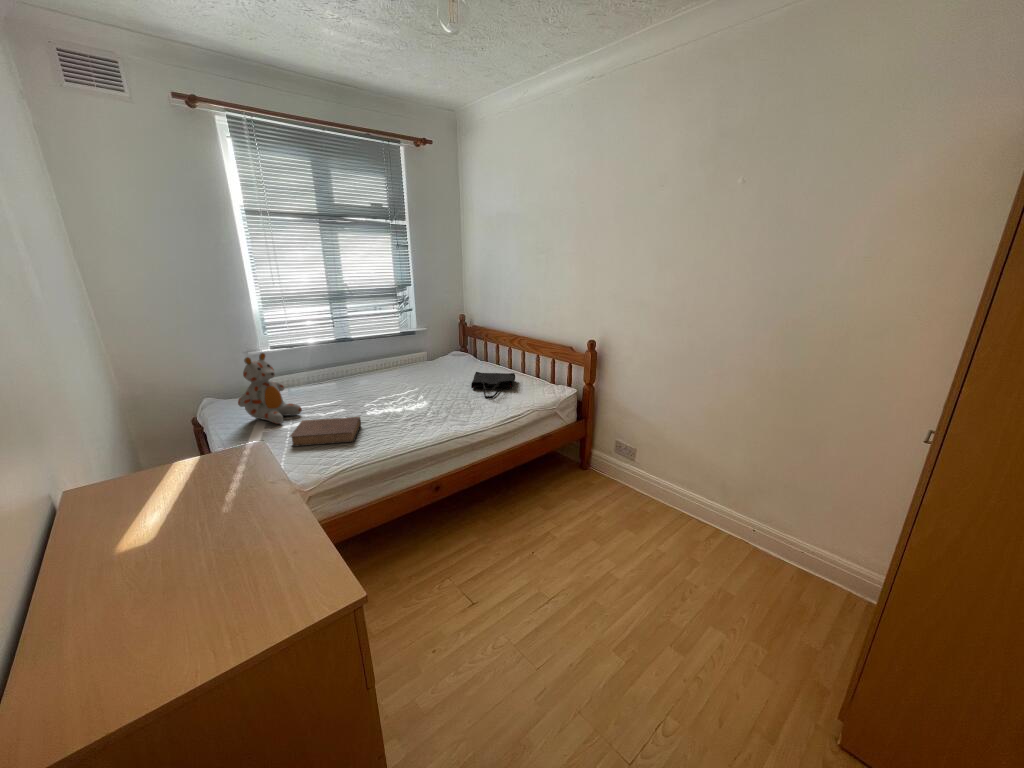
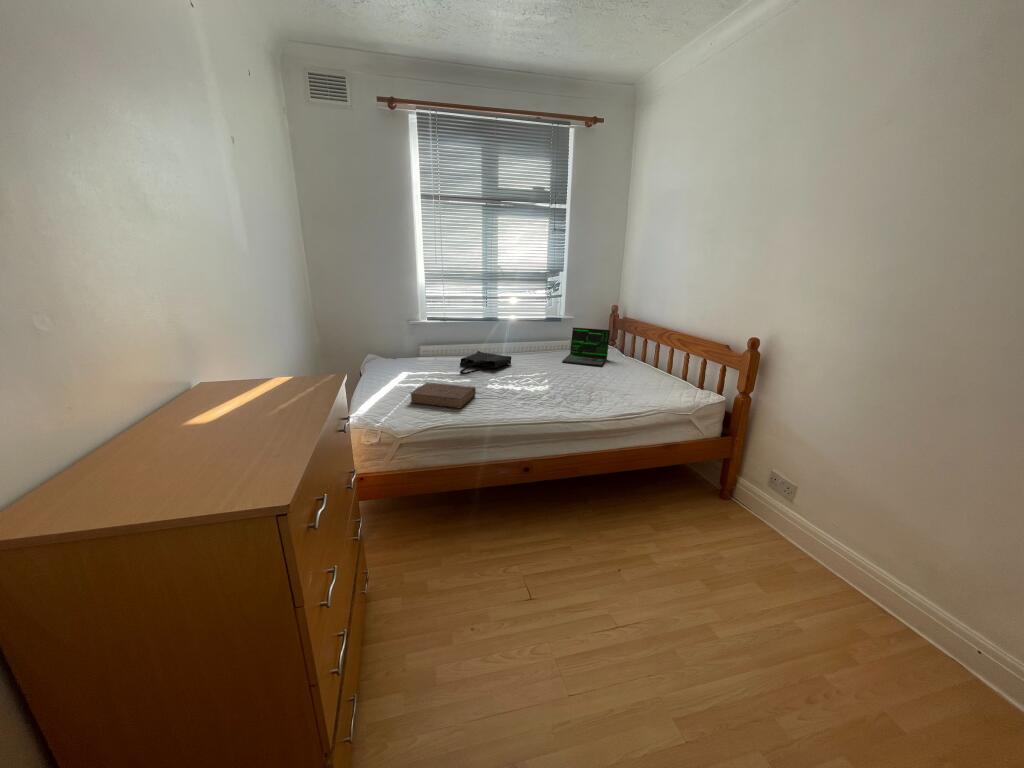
laptop: none [428,340,475,376] -> present [562,327,619,367]
stuffed bear: present [238,353,302,424] -> none [383,319,434,383]
tote bag: present [471,372,515,399] -> present [460,351,511,374]

